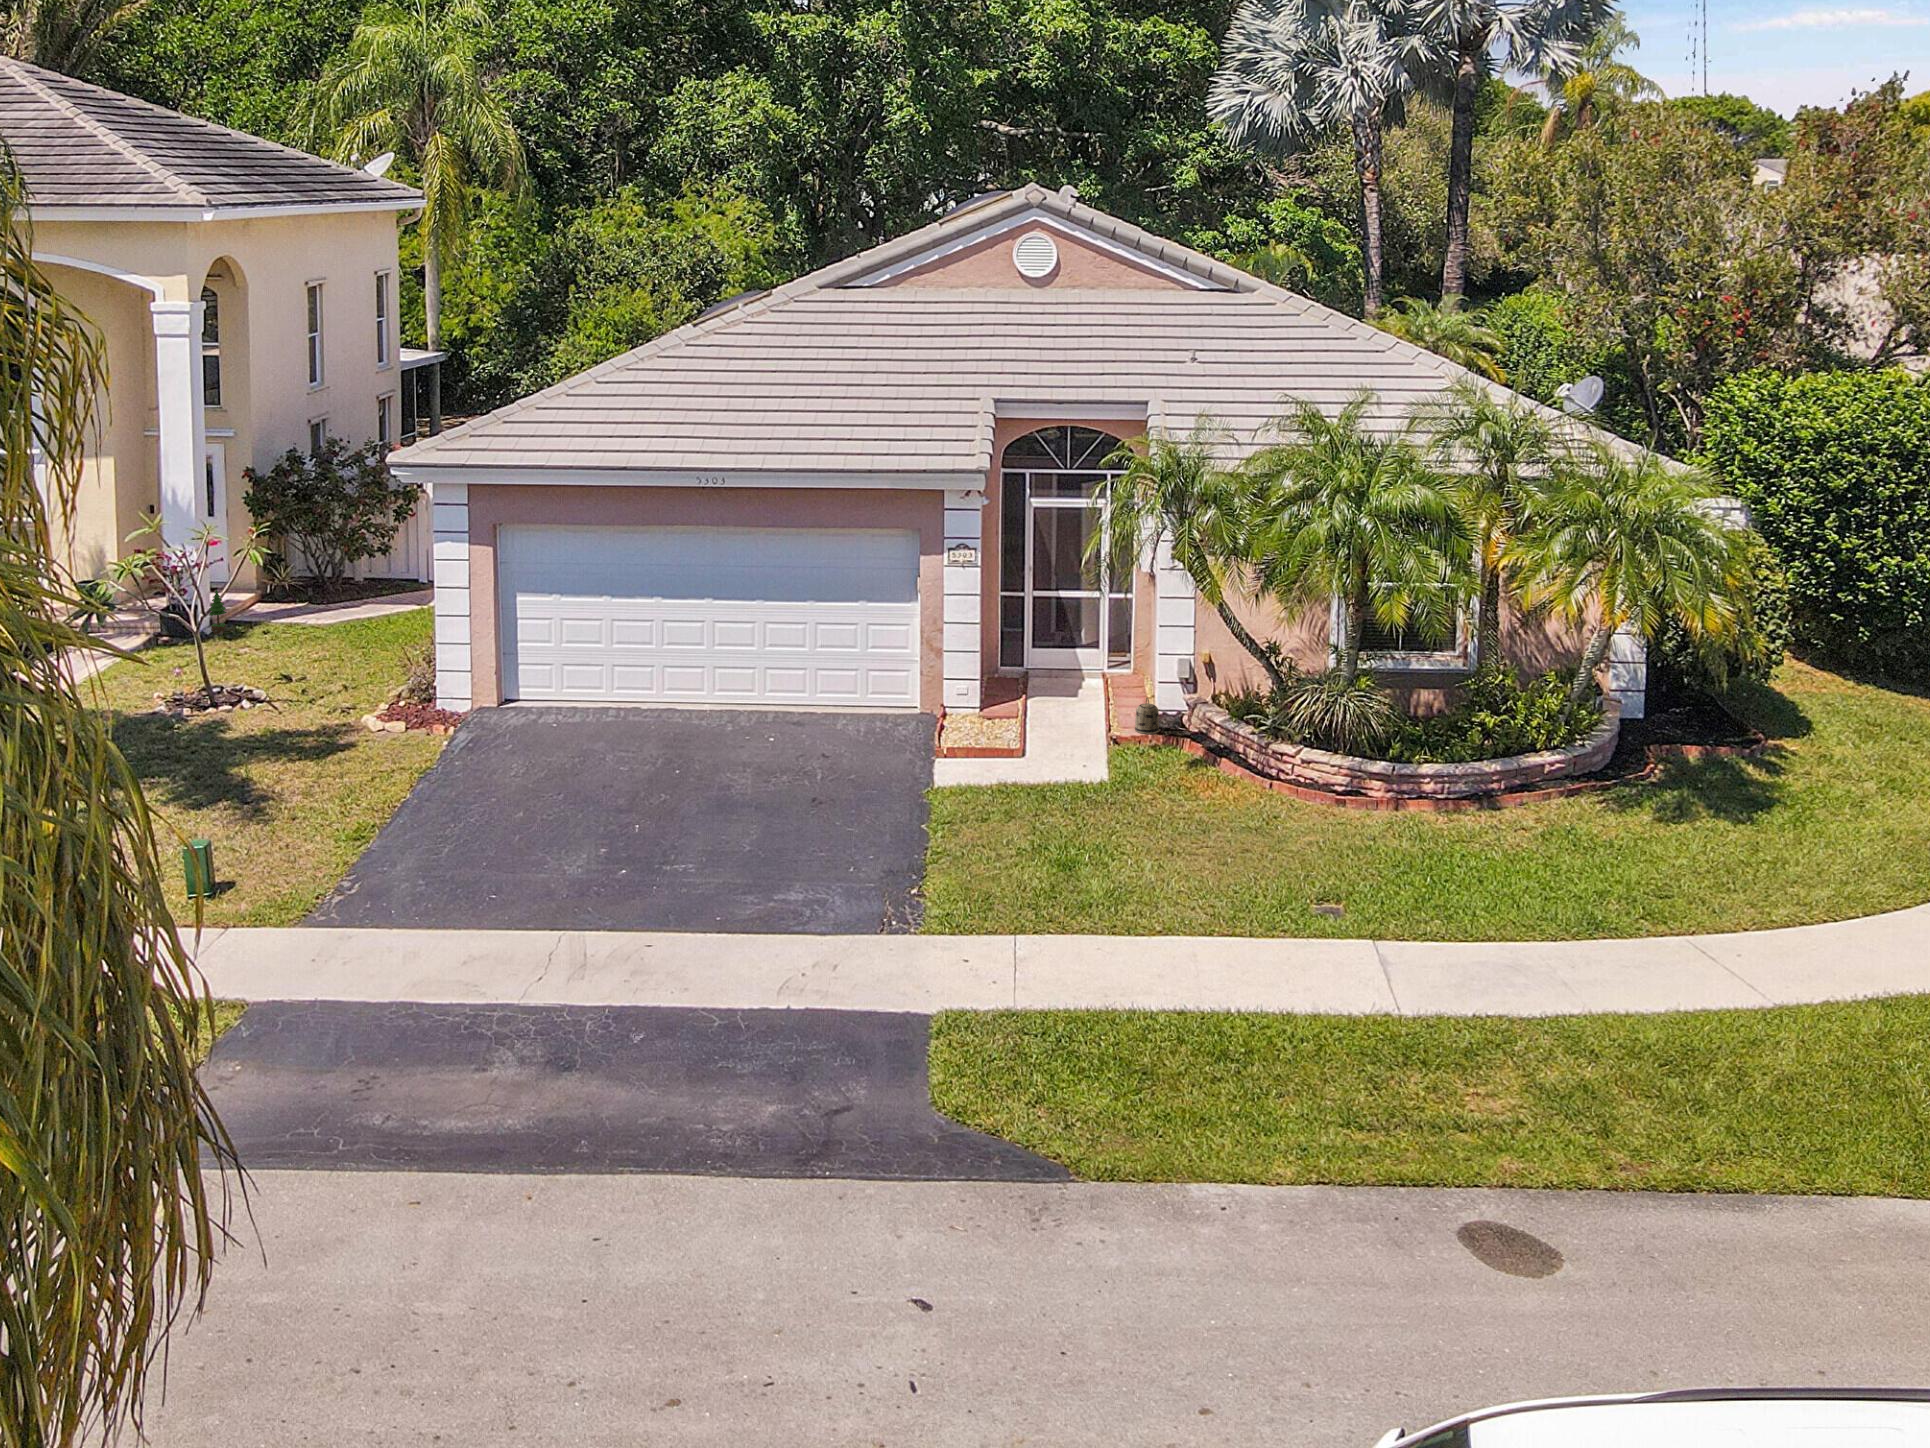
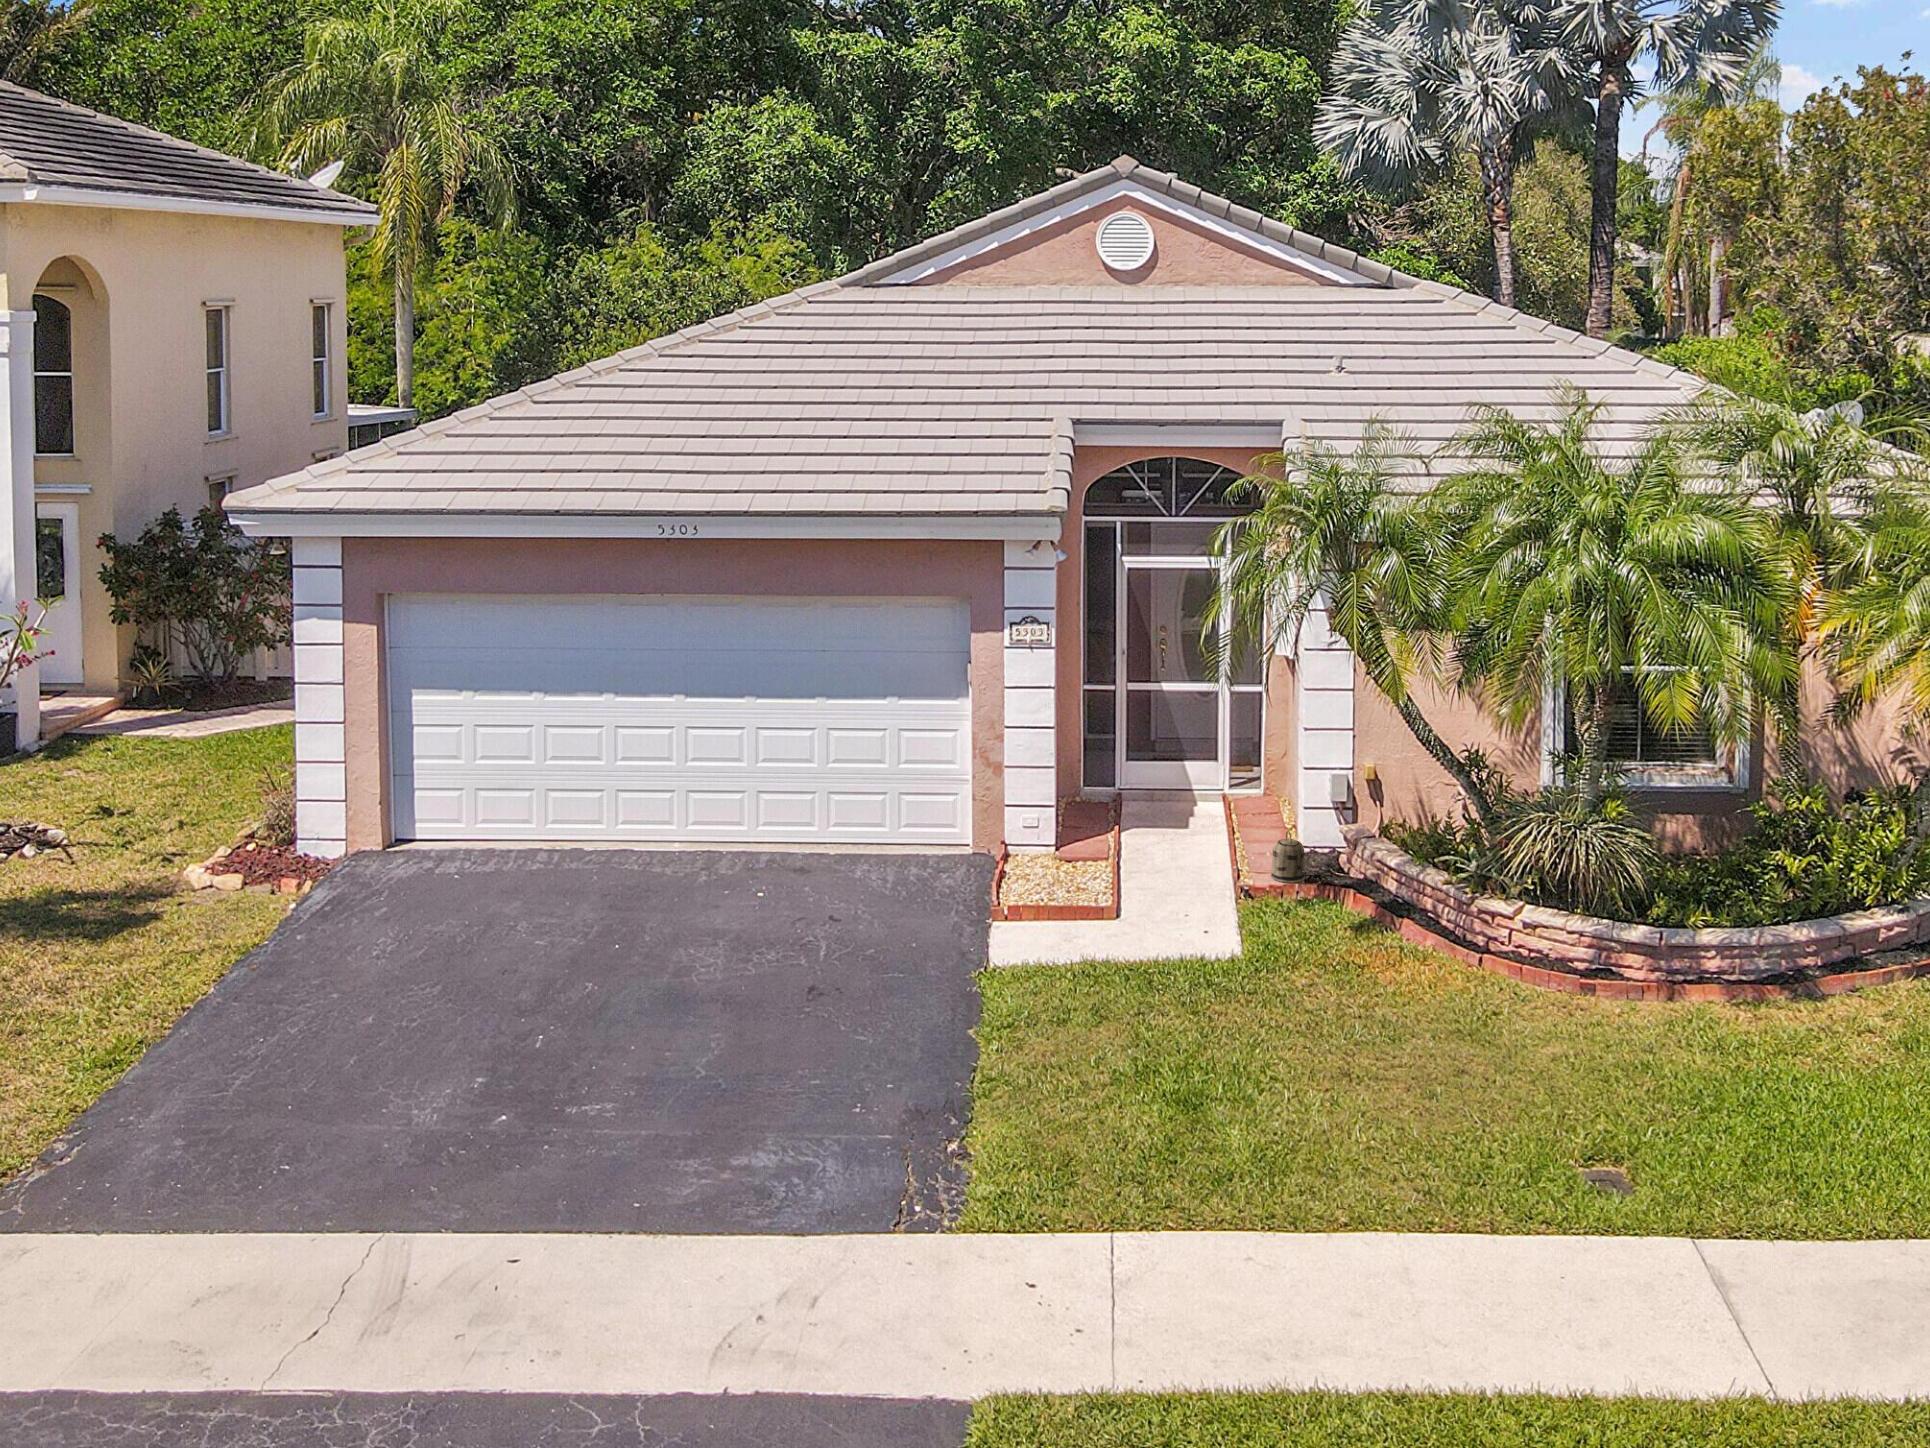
potted tree: present [209,589,227,636] -> none [30,687,57,750]

